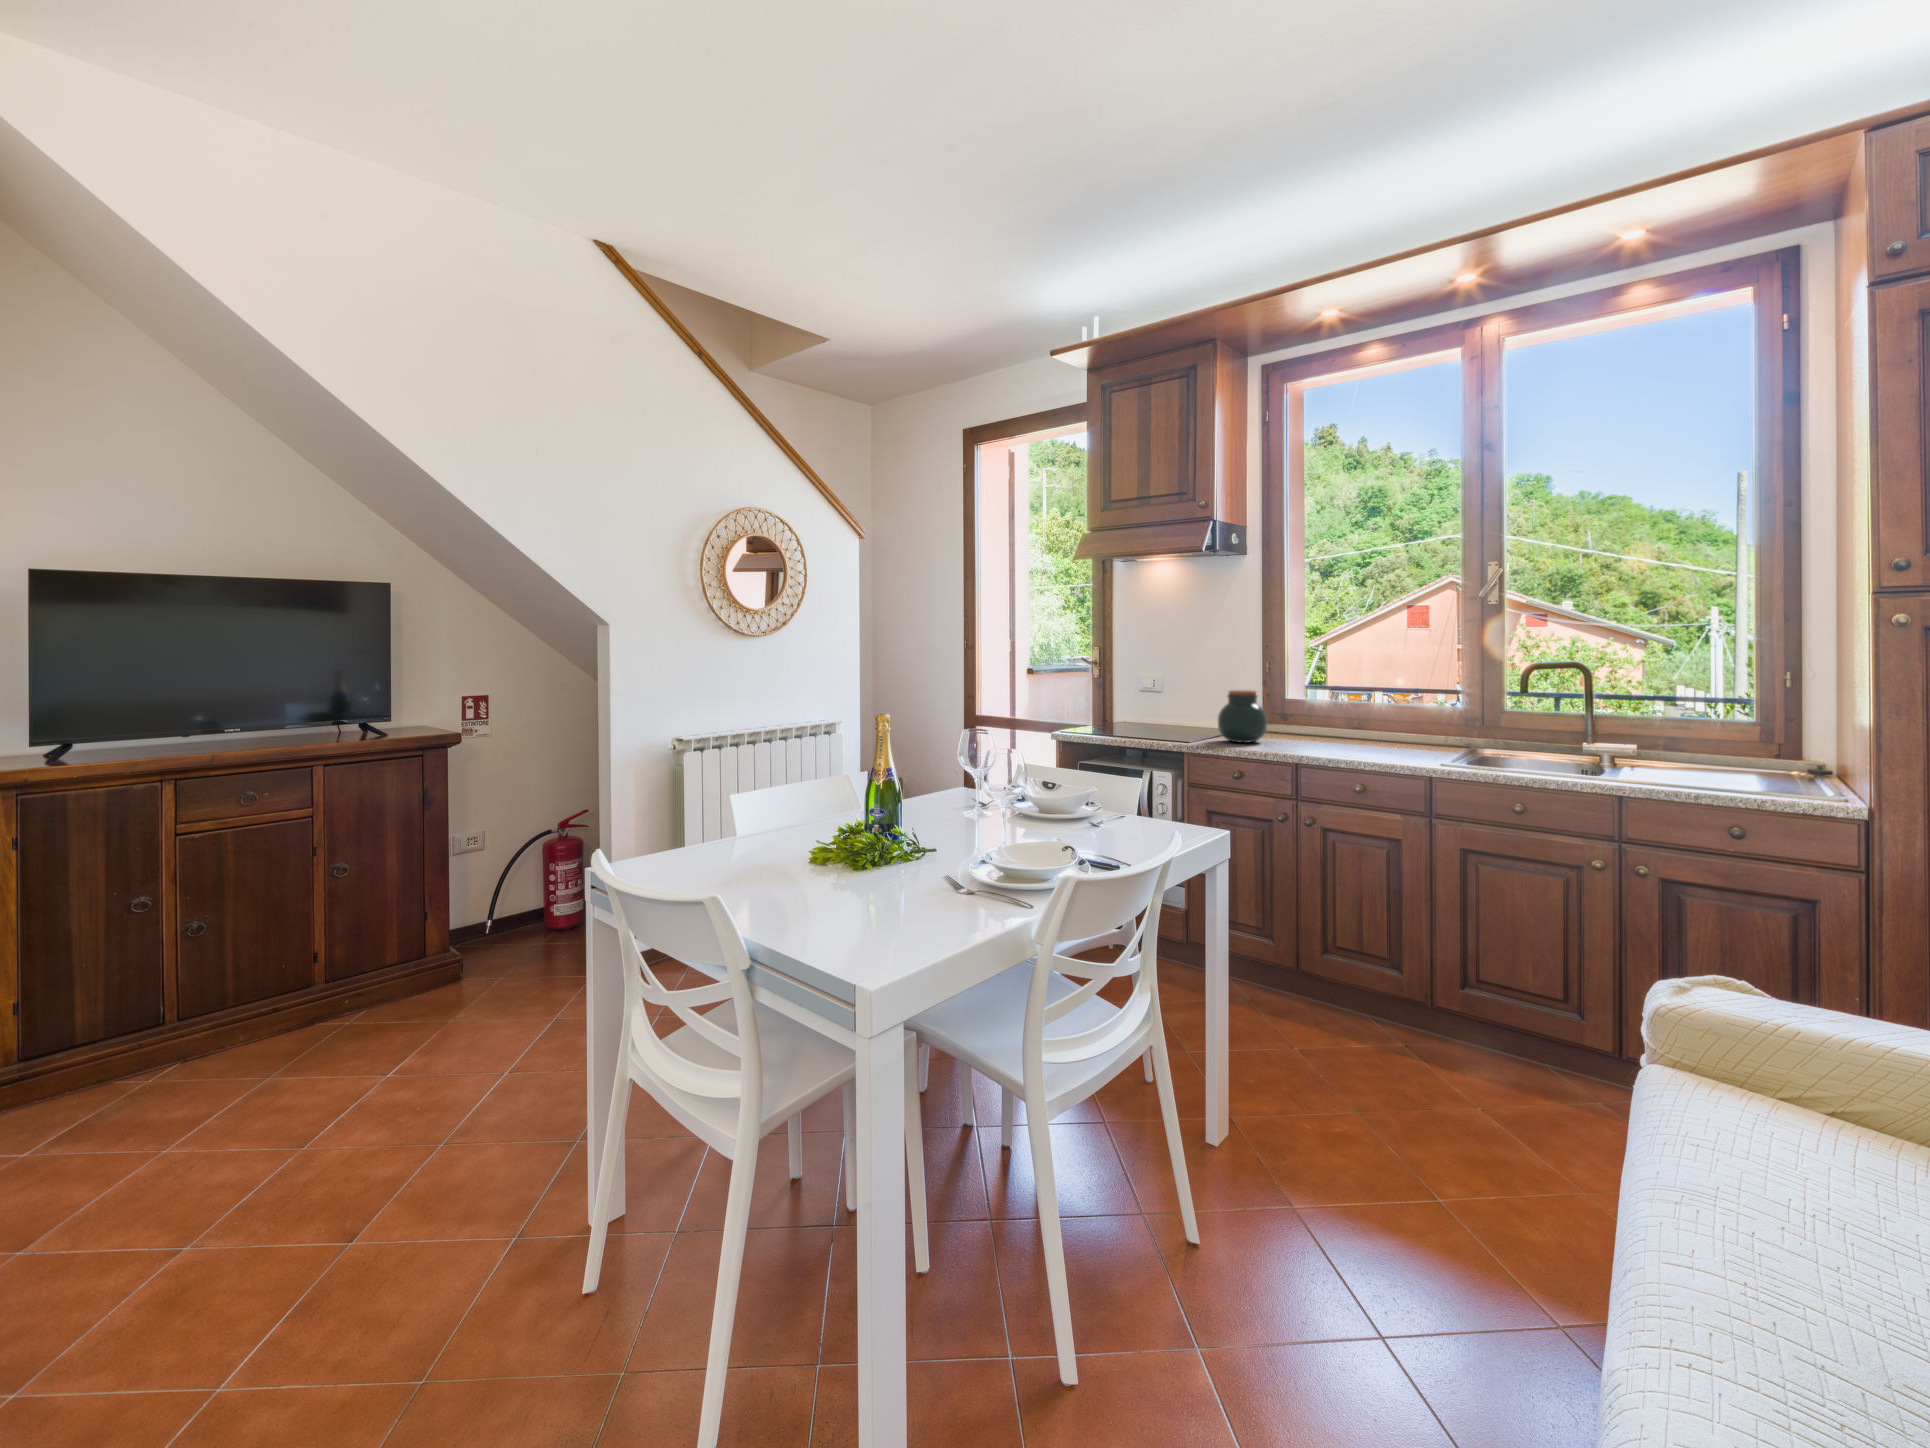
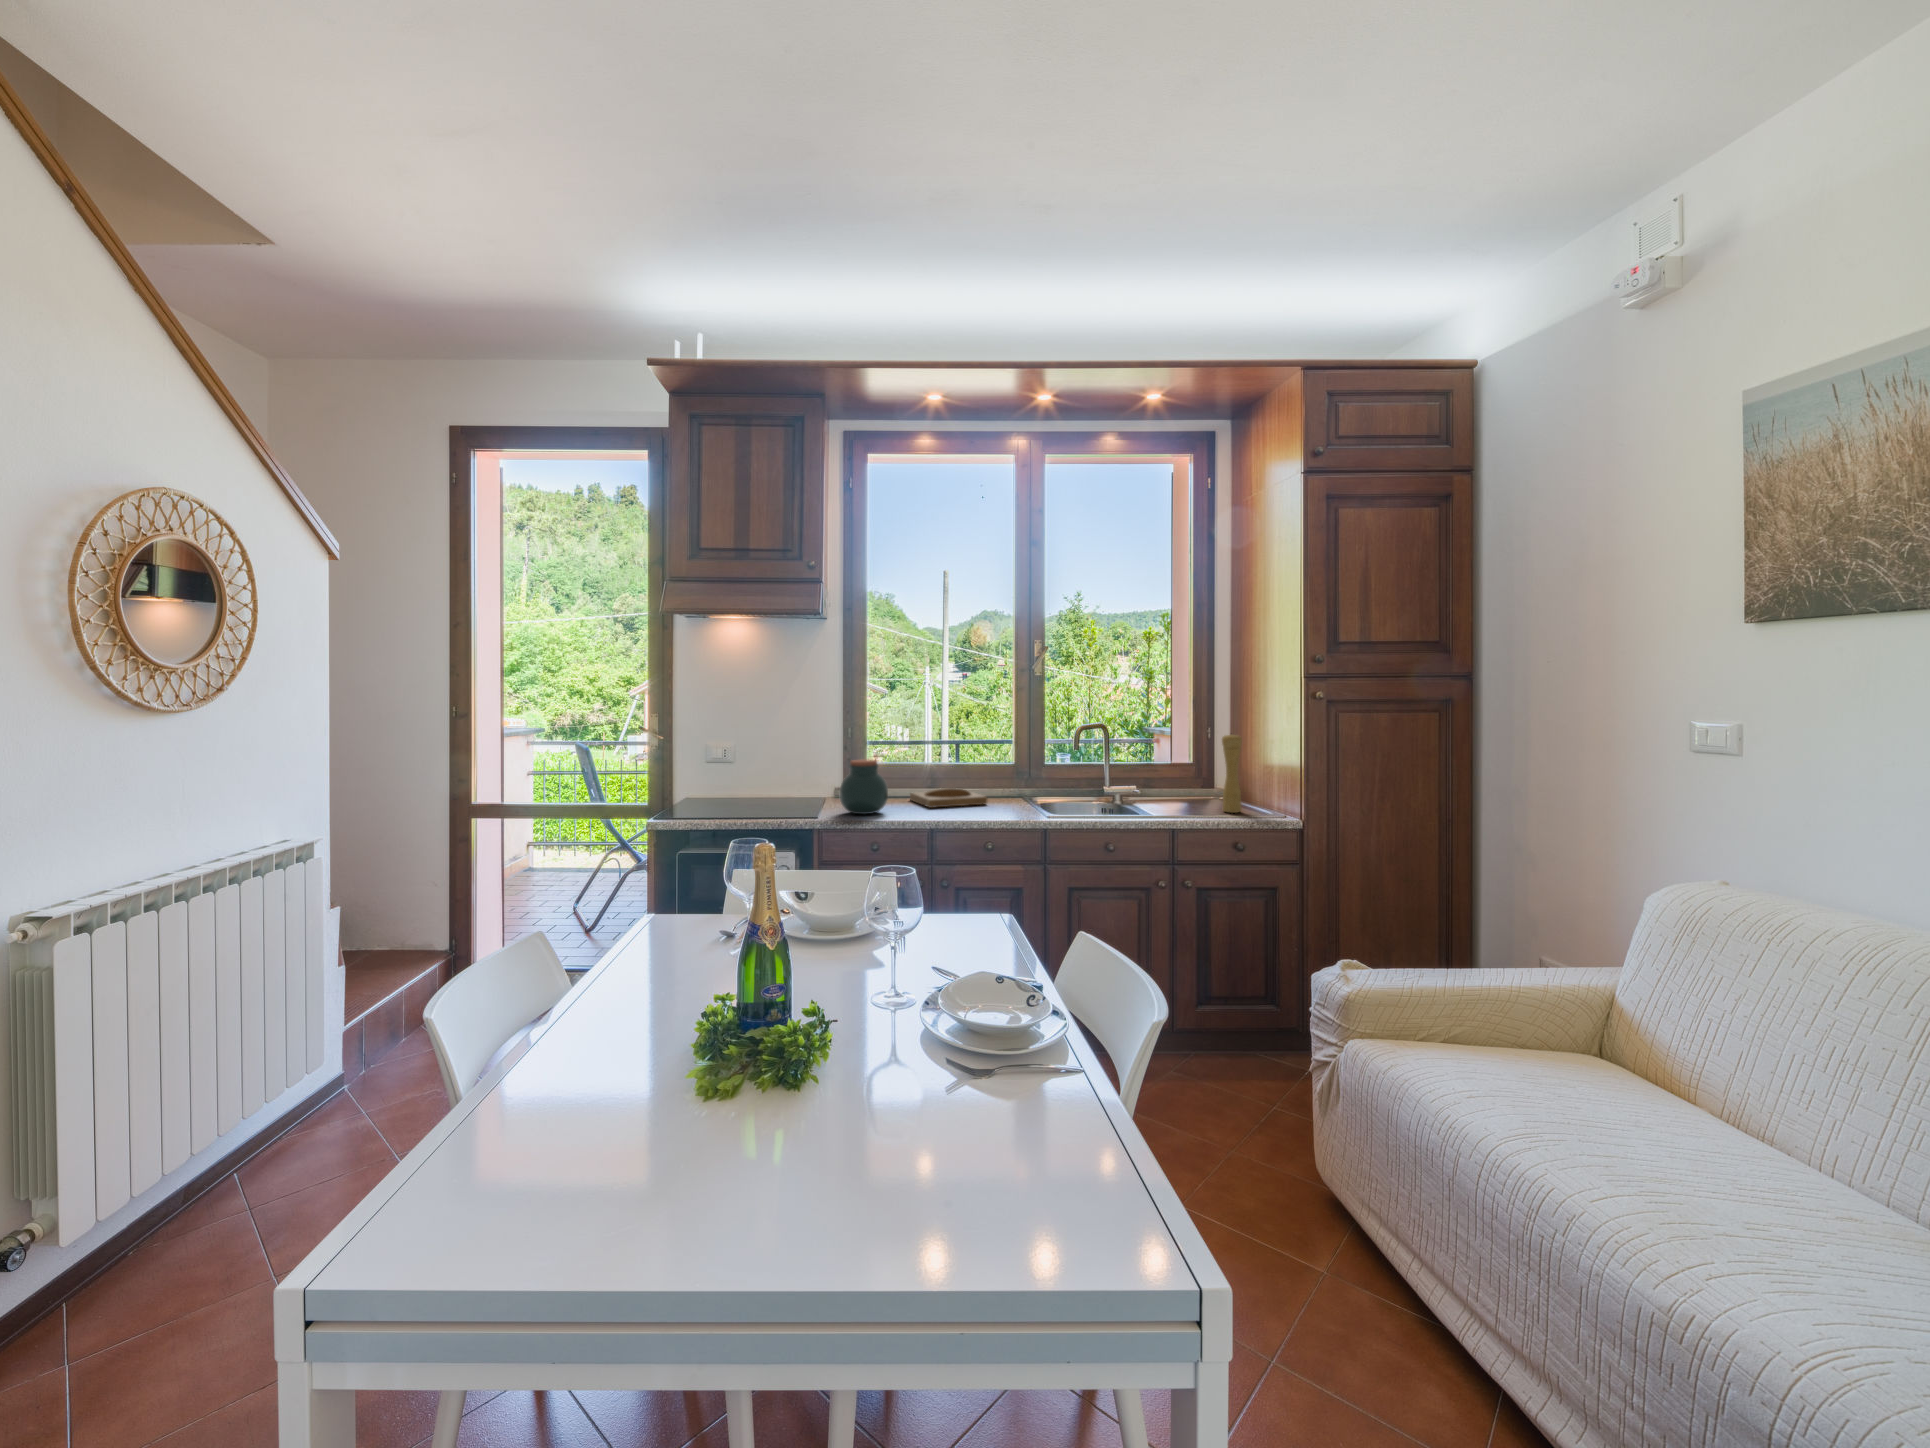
pepper mill: none [1709,671,1746,779] -> present [1222,734,1242,813]
tray: none [1317,727,1391,745] -> present [910,788,987,808]

